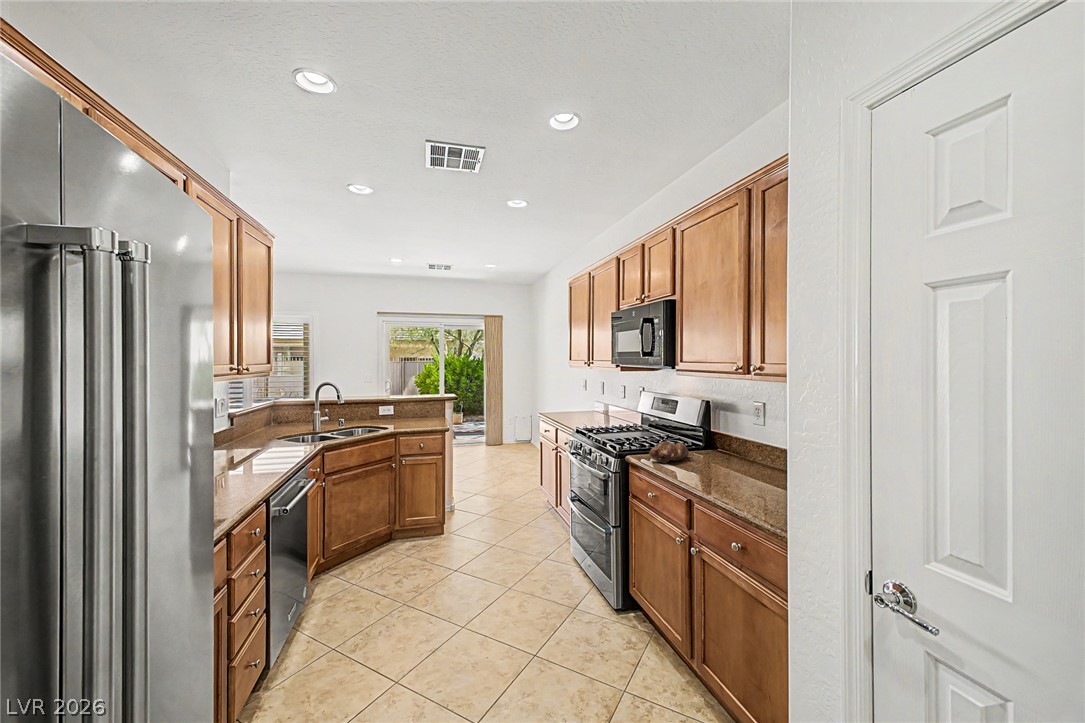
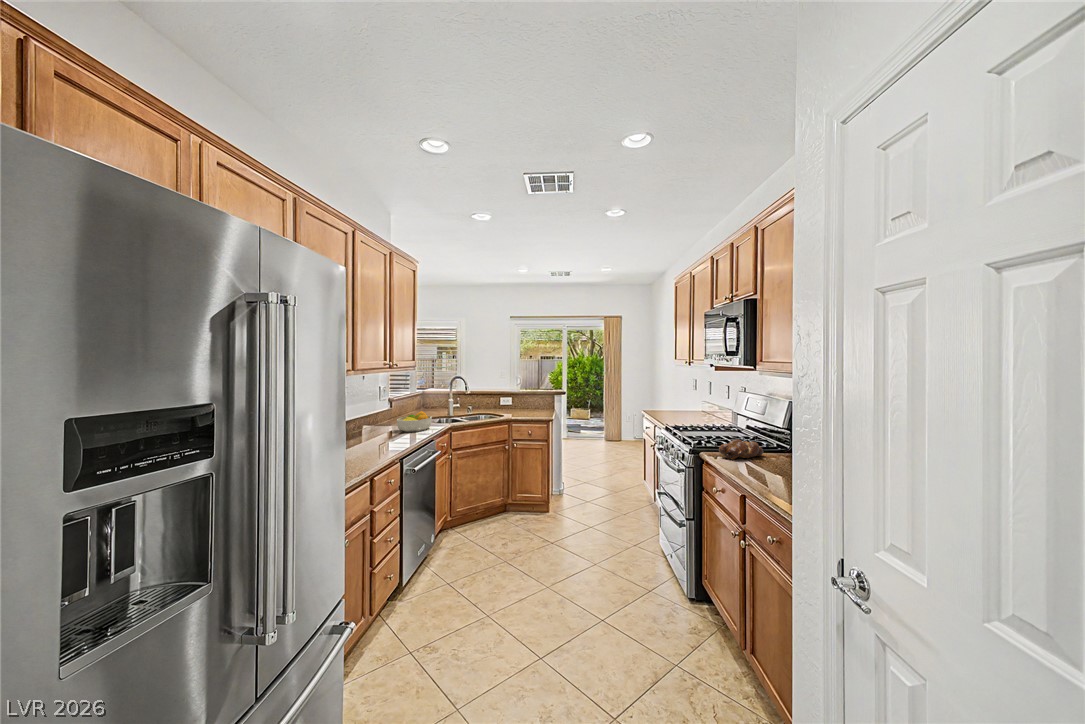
fruit bowl: none [248,428,297,457] -> present [397,411,432,432]

